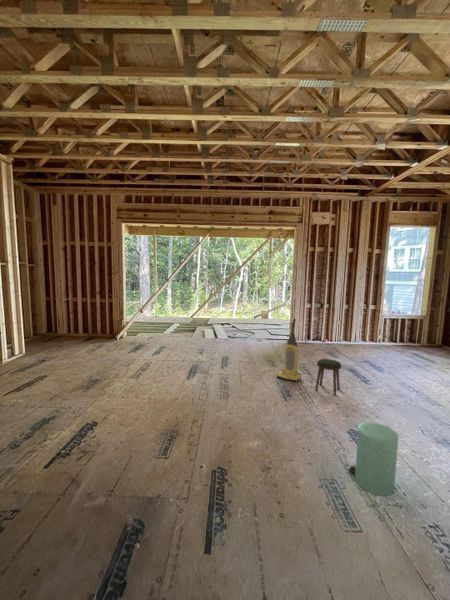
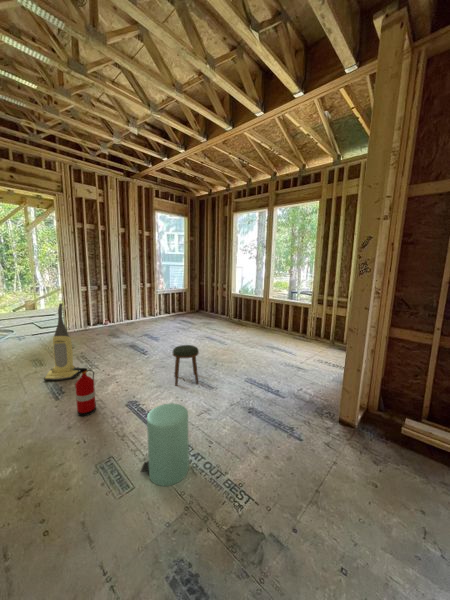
stool: present [315,359,341,395] -> present [173,345,199,386]
fire extinguisher: none [299,372,316,414] -> present [71,368,96,416]

